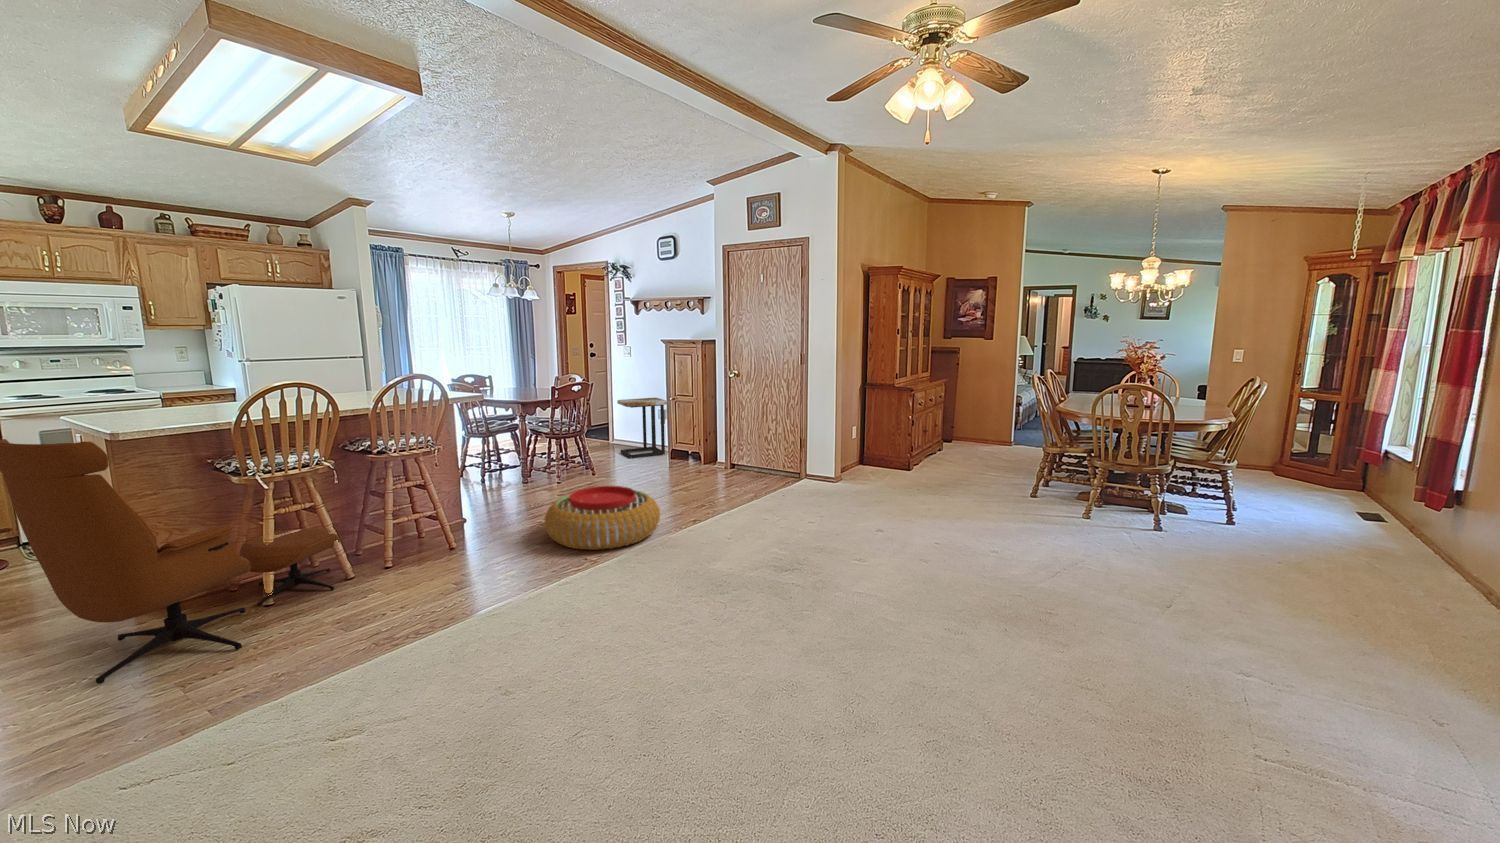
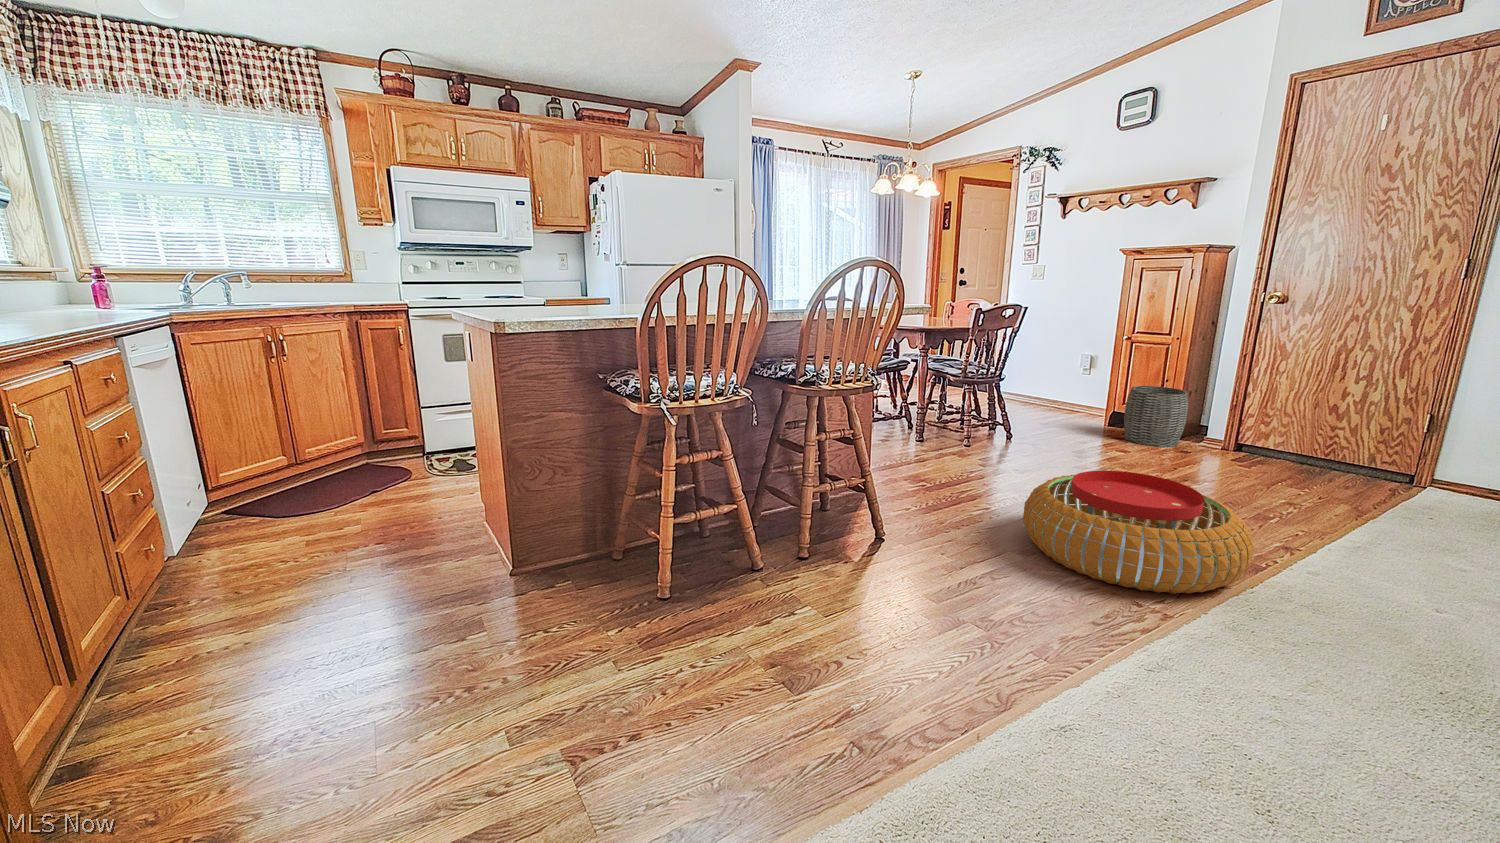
side table: present [617,398,667,458] -> none [1025,338,1114,422]
woven basket: none [669,429,703,468] -> present [1124,386,1188,447]
lounge chair: present [0,439,340,684] -> none [348,309,752,711]

